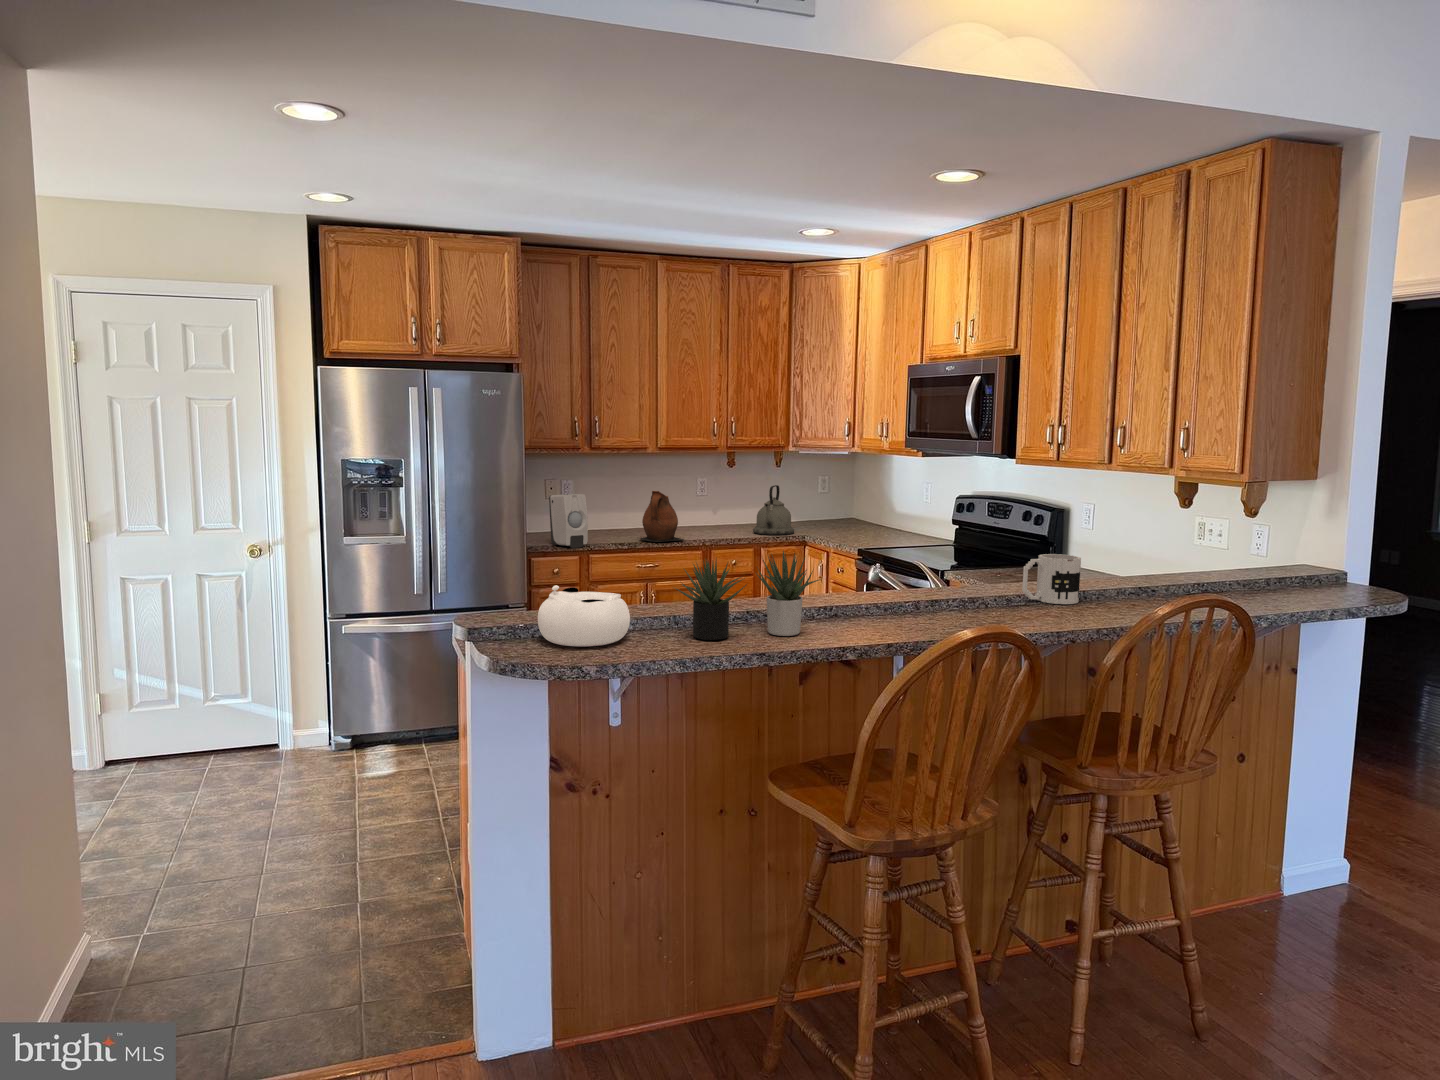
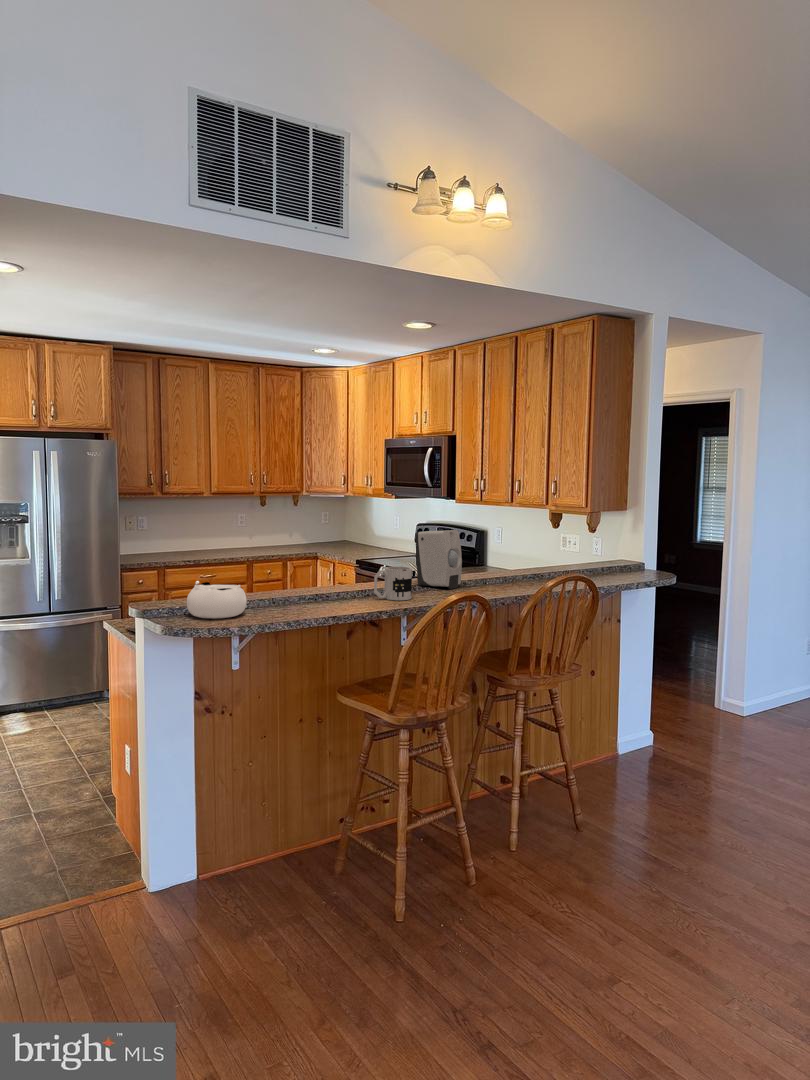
kettle: present [753,485,794,535] -> none [280,519,308,552]
ceramic pitcher: present [640,491,684,542] -> none [200,523,234,559]
soap dispenser: present [549,494,588,548] -> present [415,530,462,589]
succulent plant: present [675,551,821,640] -> none [272,554,363,611]
mug: present [1022,554,1081,604] -> present [374,566,412,600]

